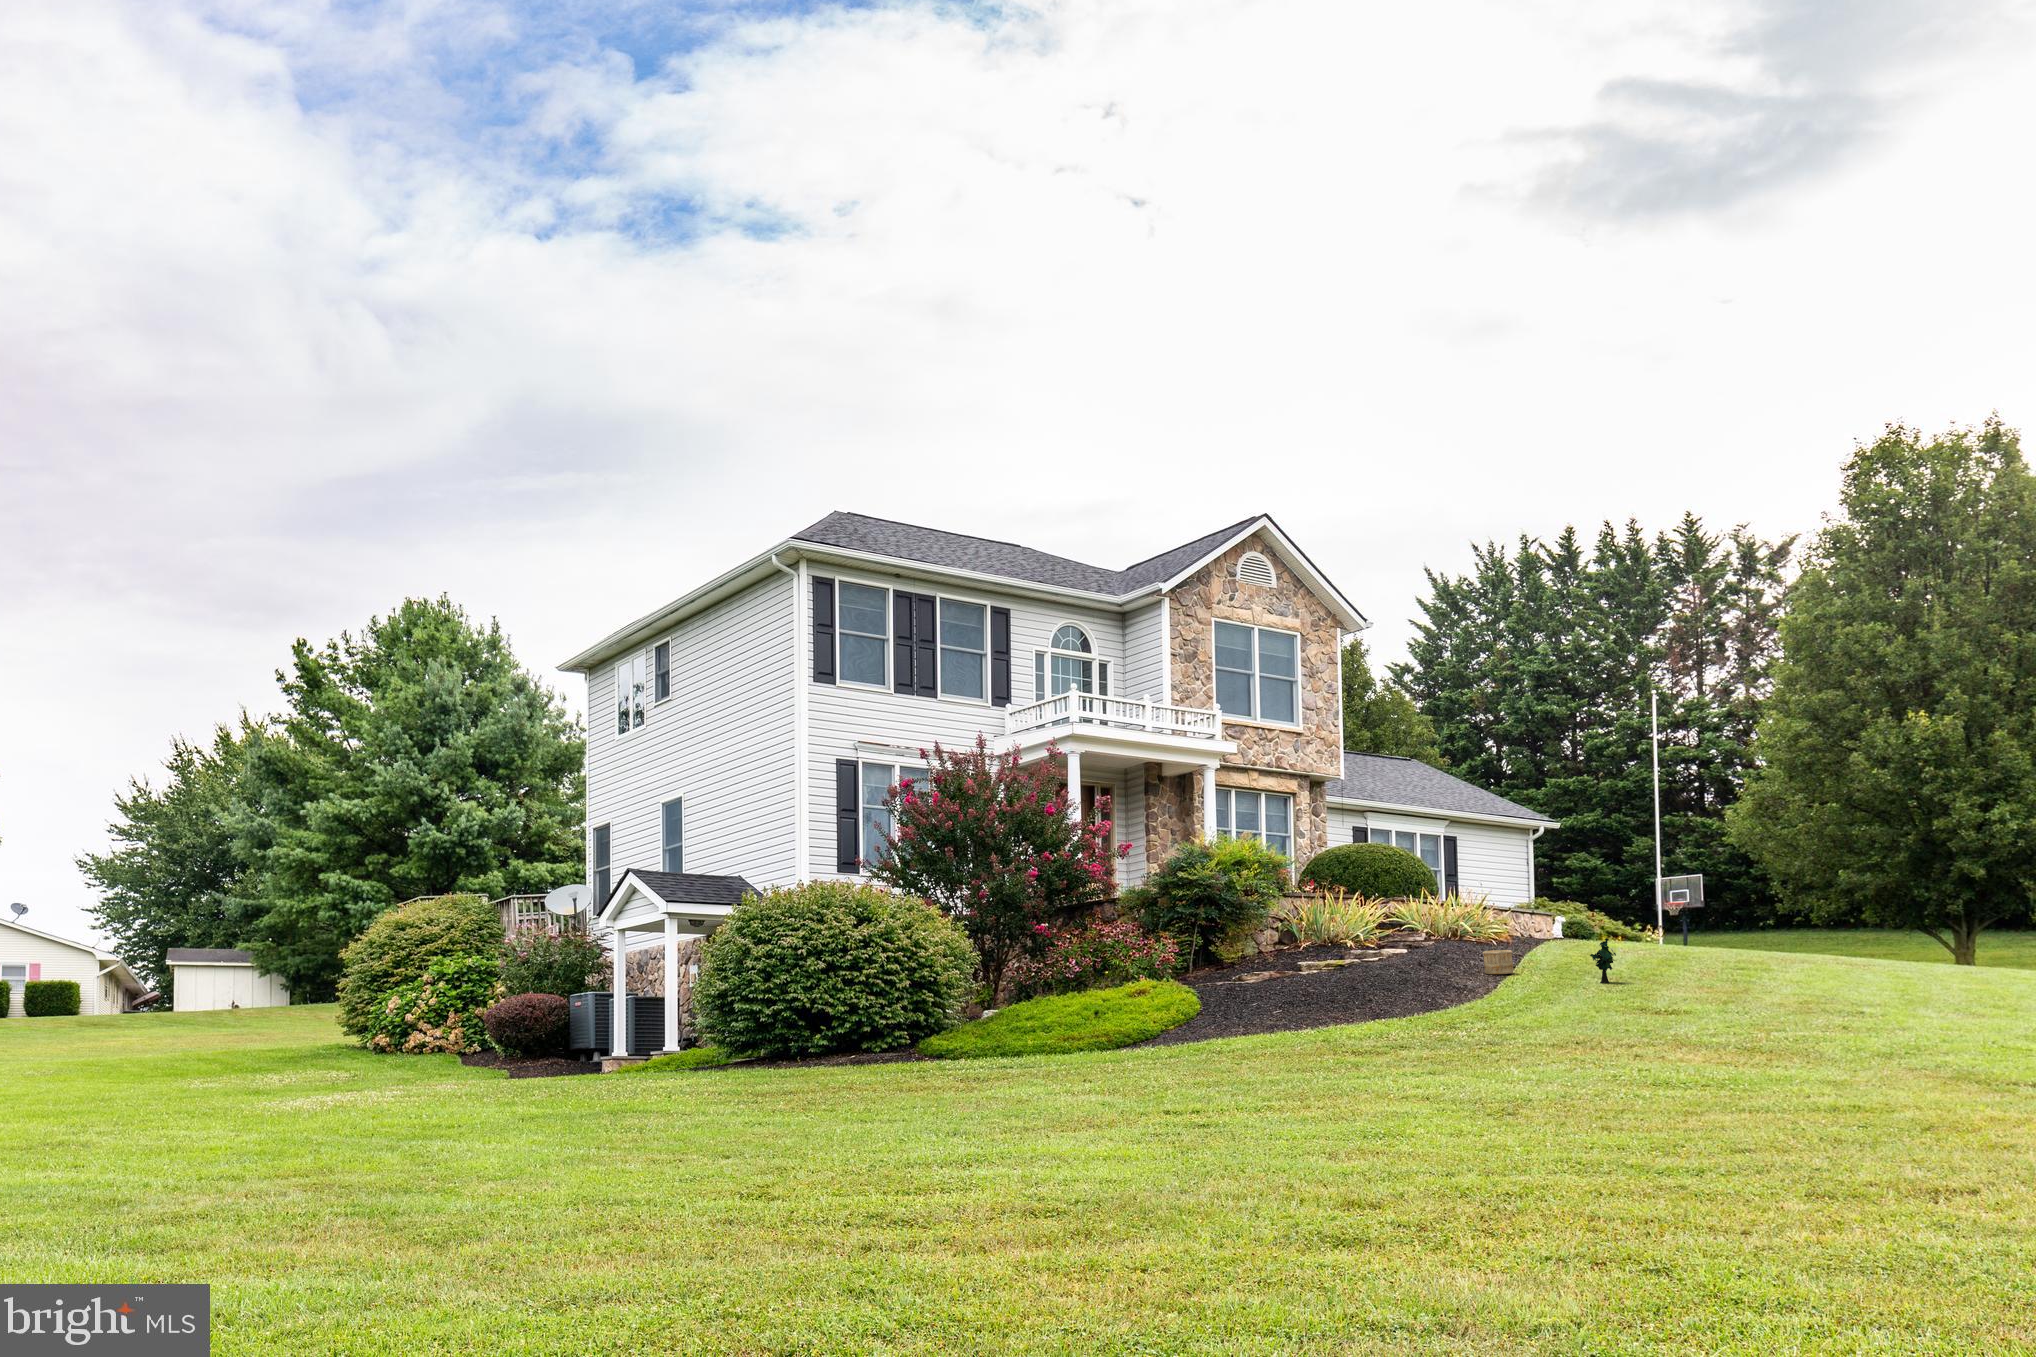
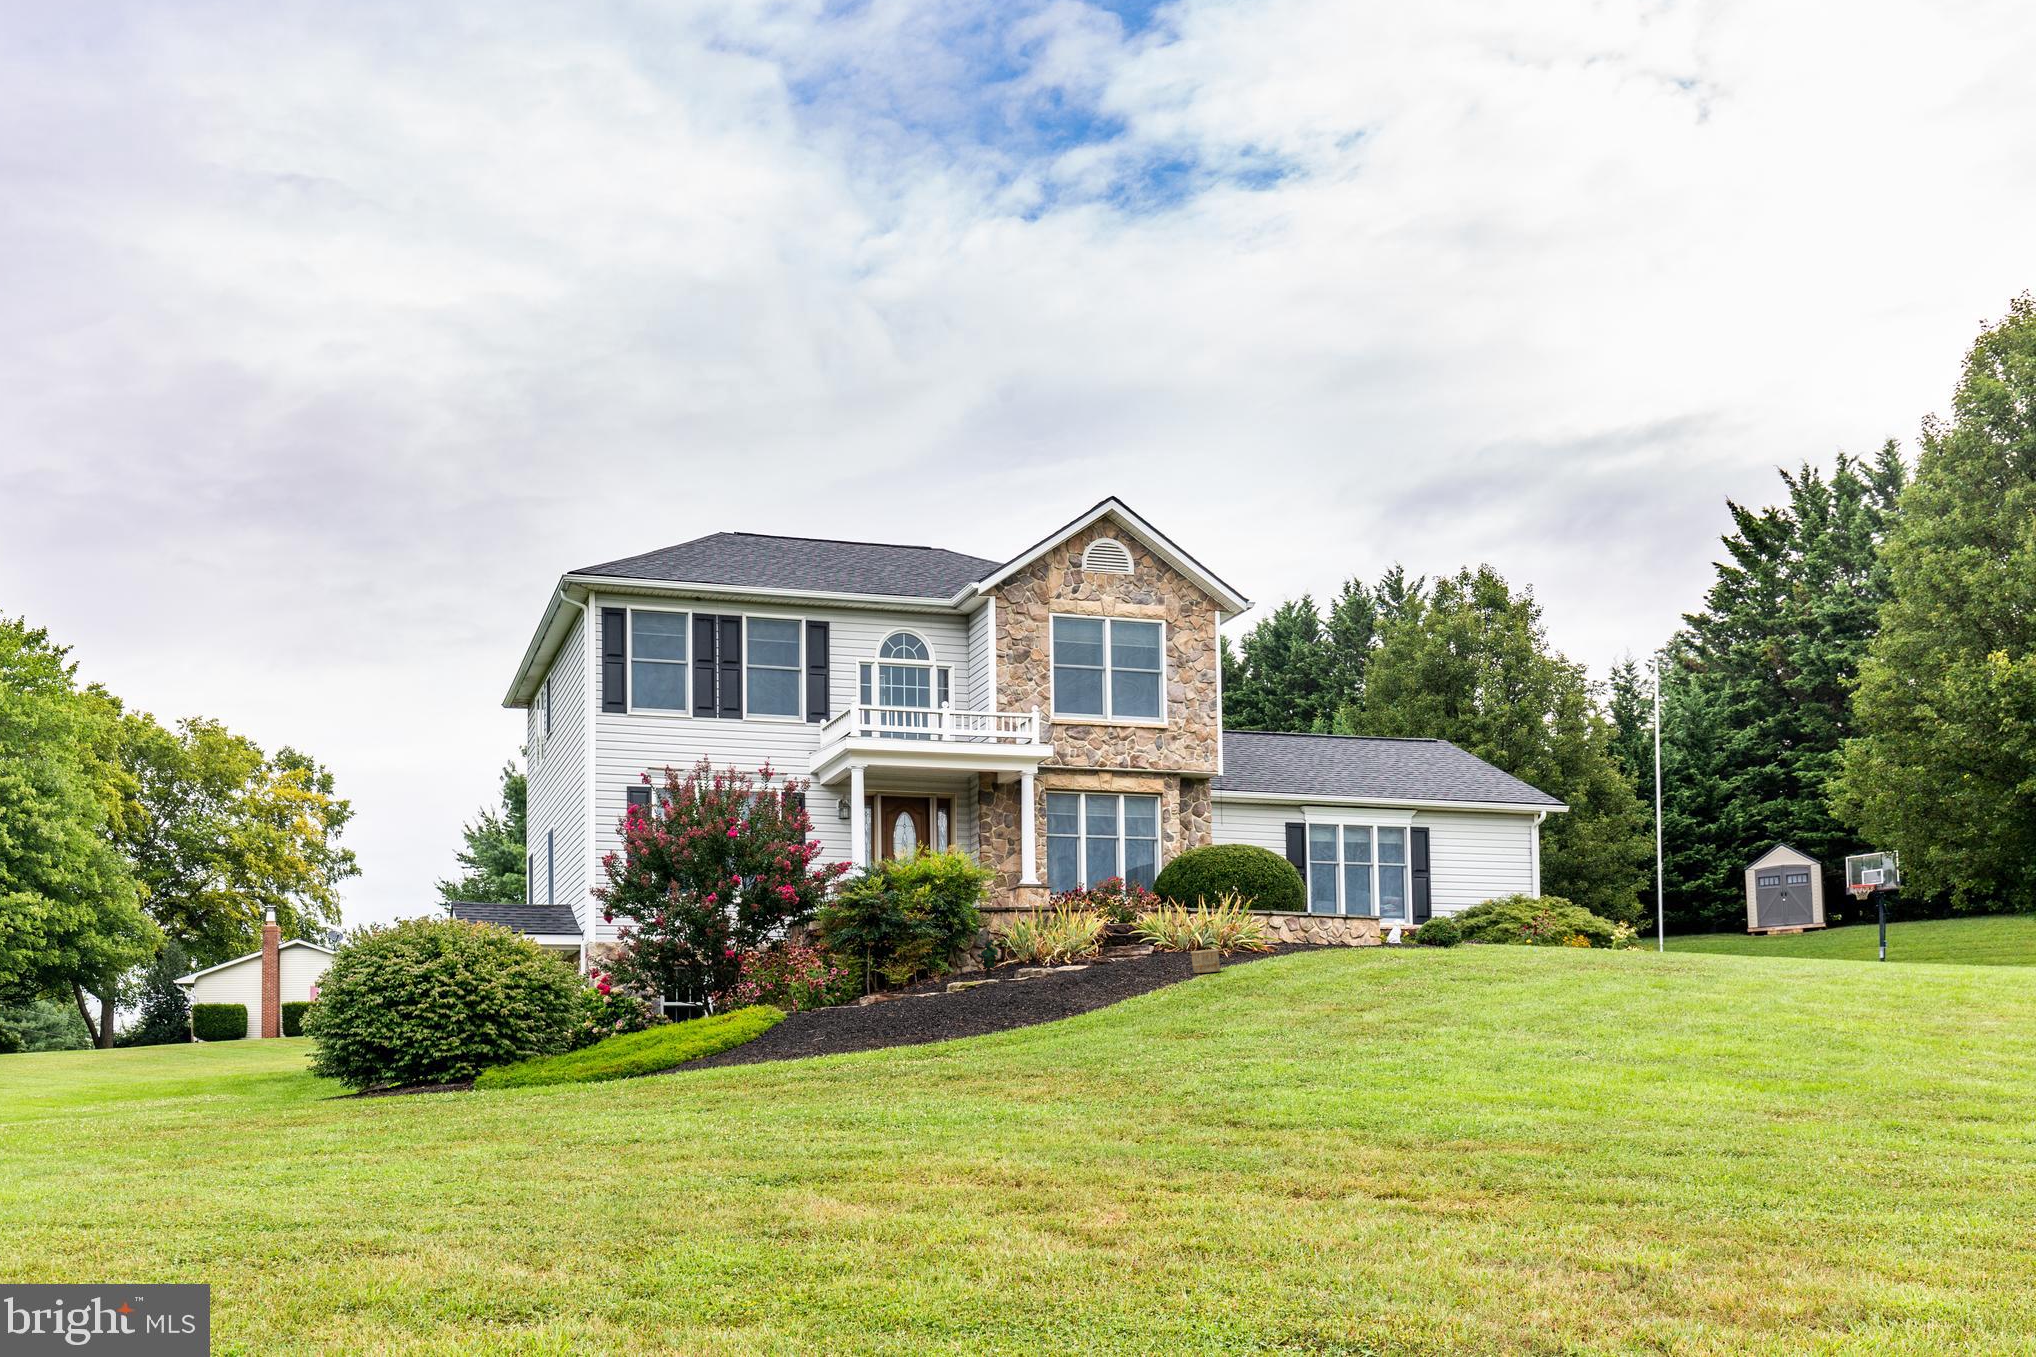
decorative plant: present [1590,938,1616,983] -> present [977,939,999,979]

